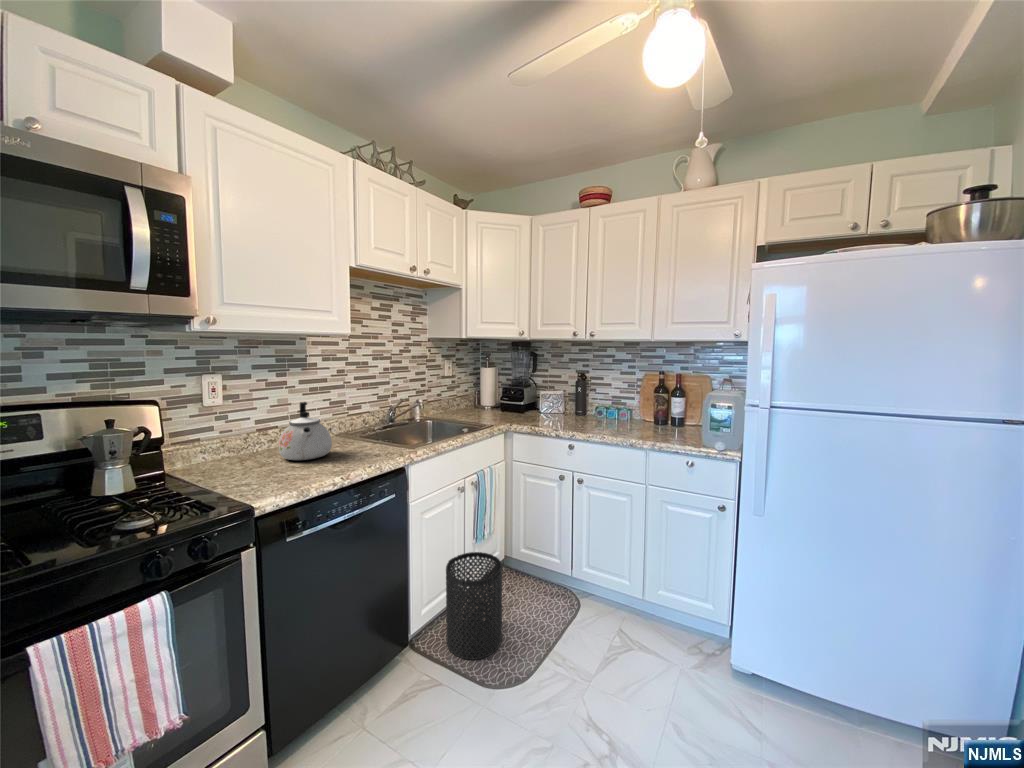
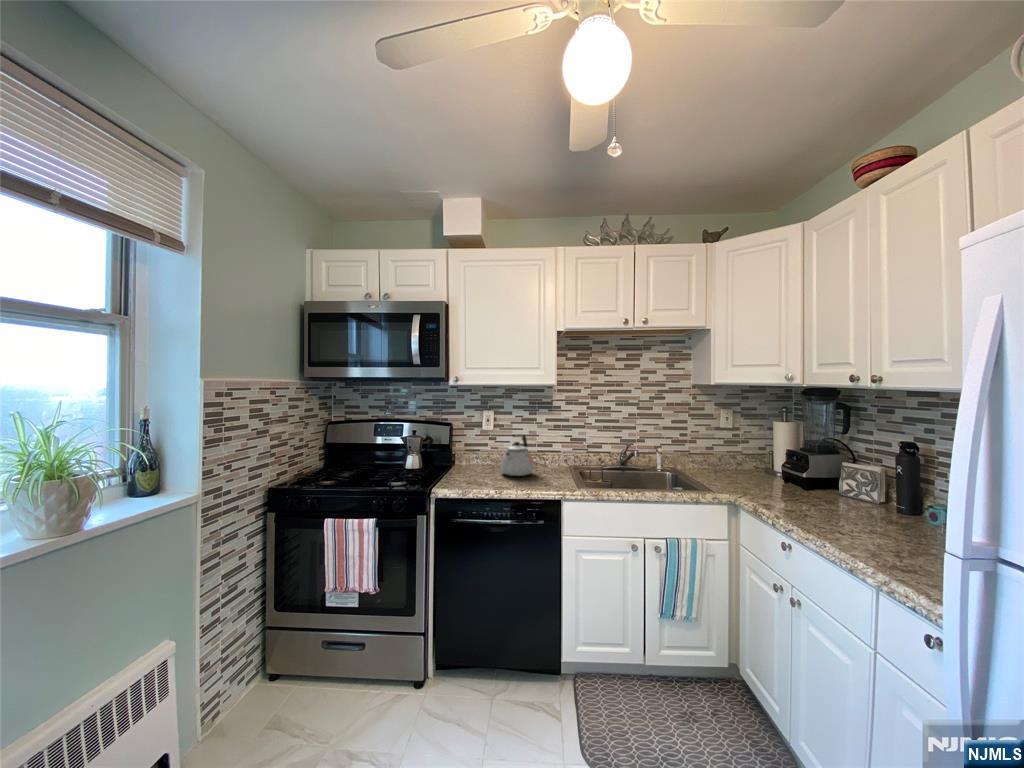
trash can: present [446,552,502,660] -> none [589,610,649,731]

